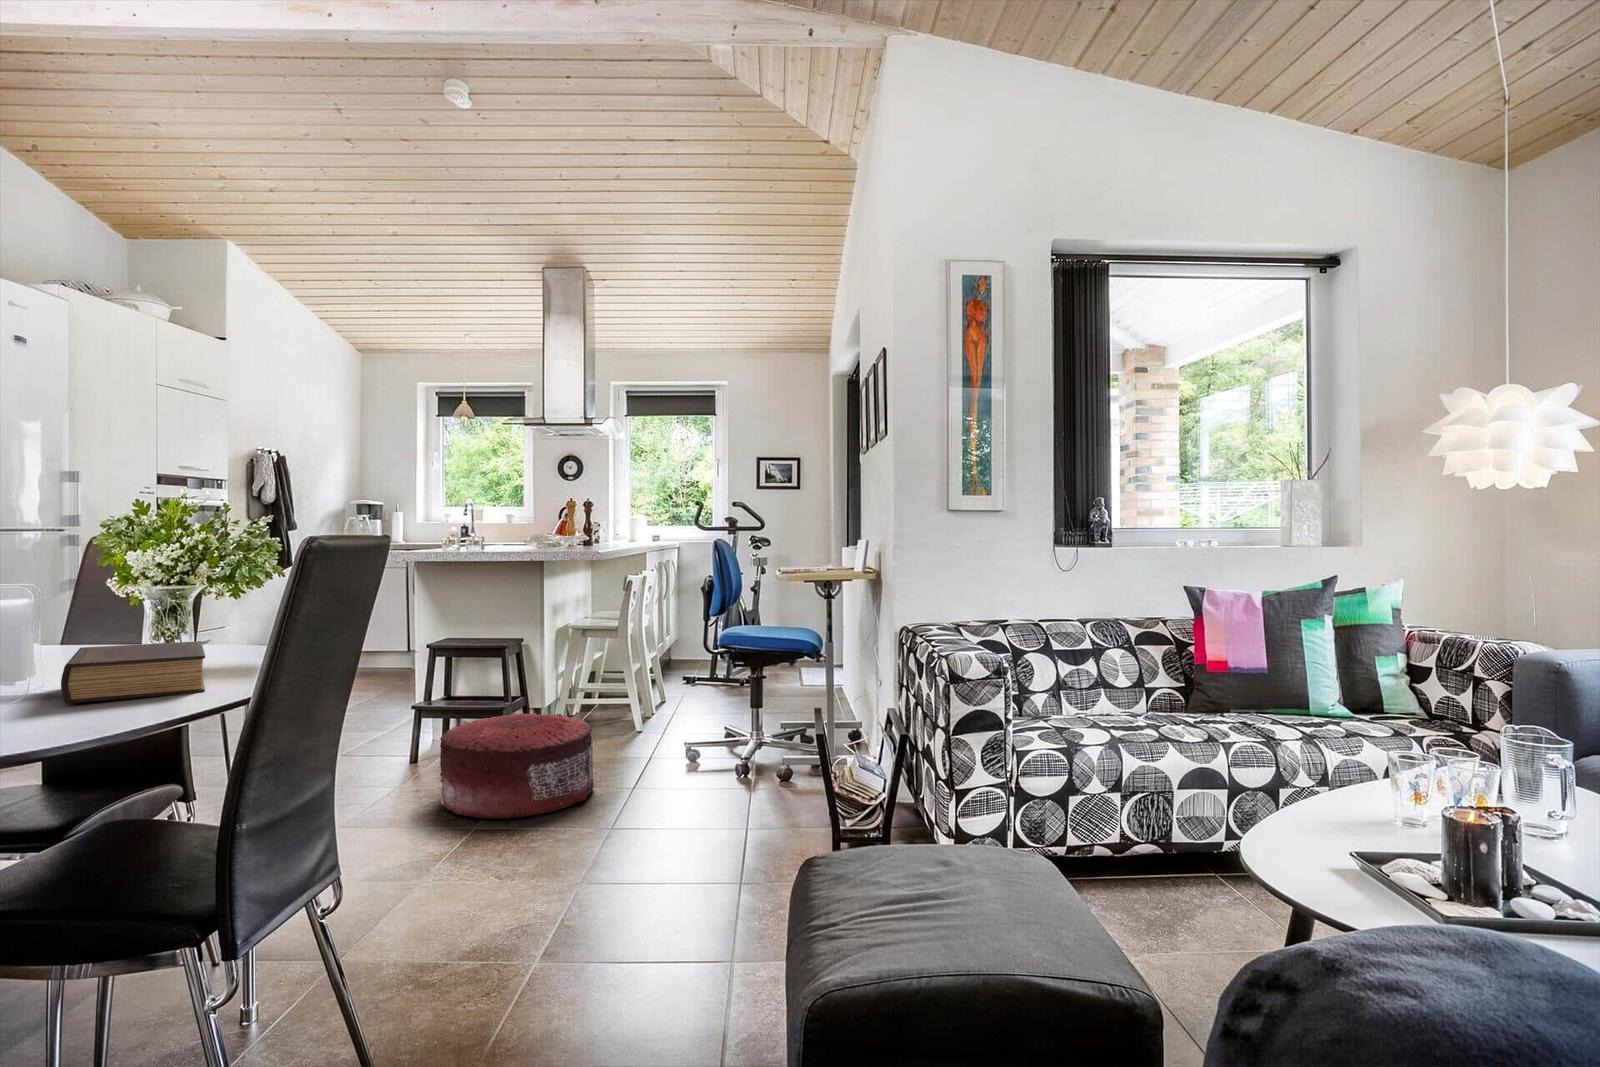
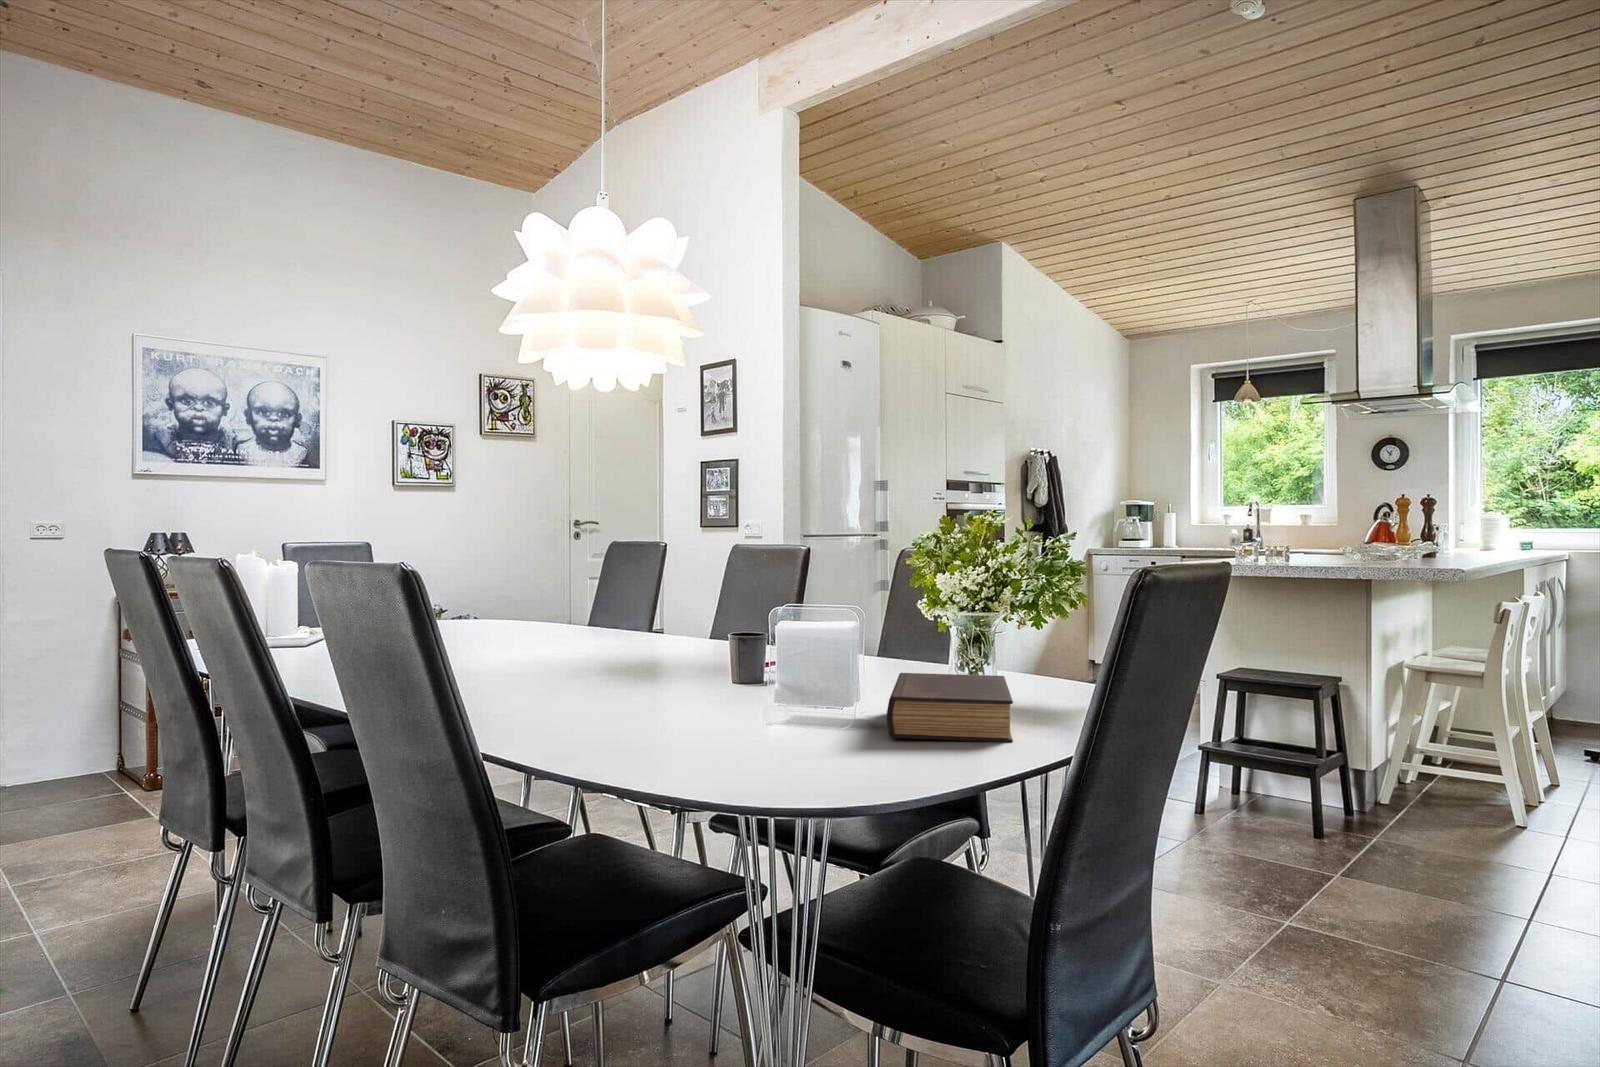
pouf: present [440,712,594,818] -> none [1239,777,1464,930]

